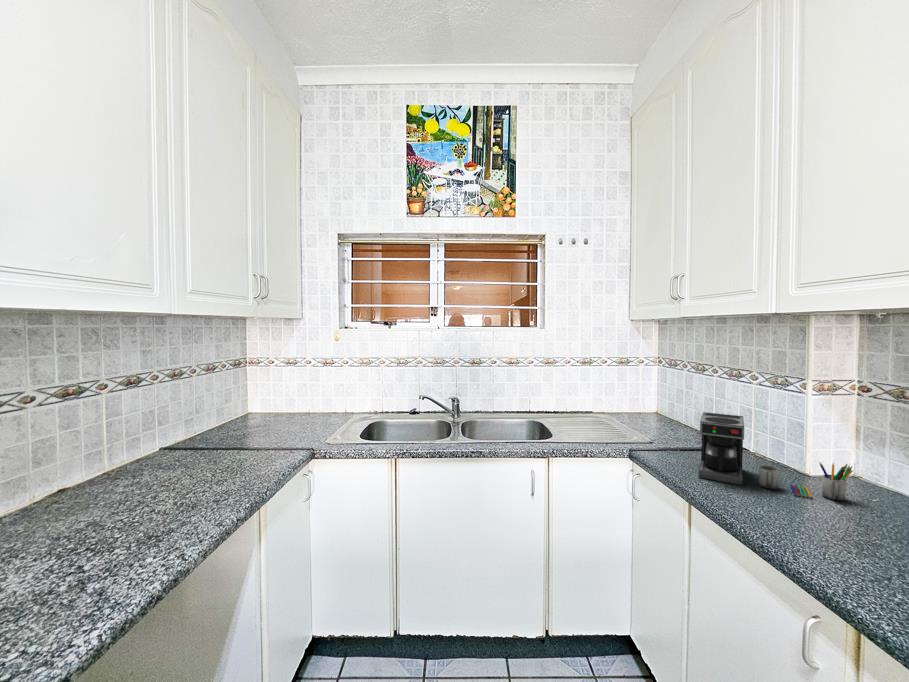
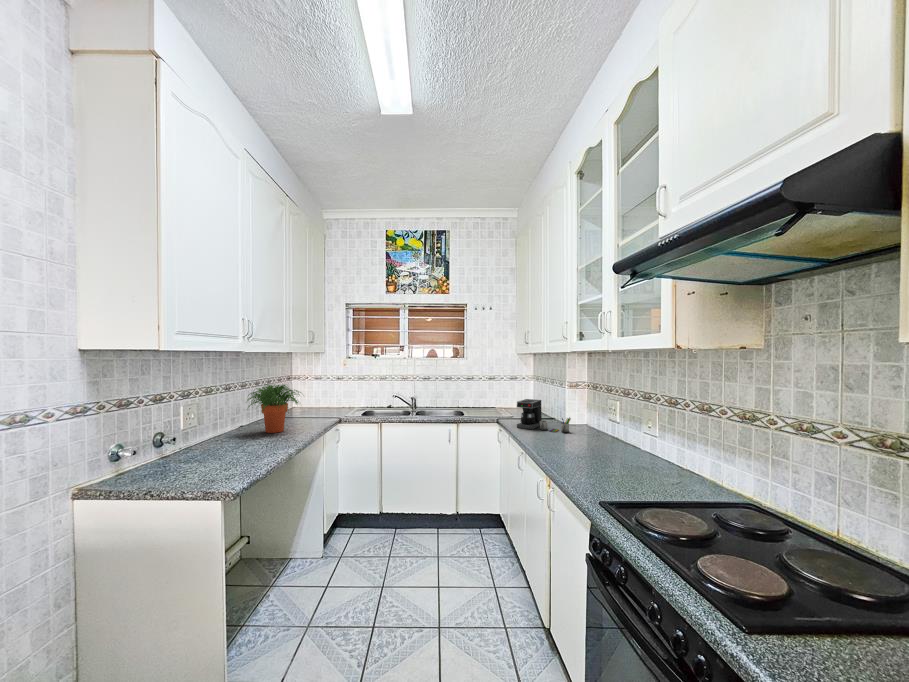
potted plant: none [81,382,239,496] -> present [247,384,301,433]

